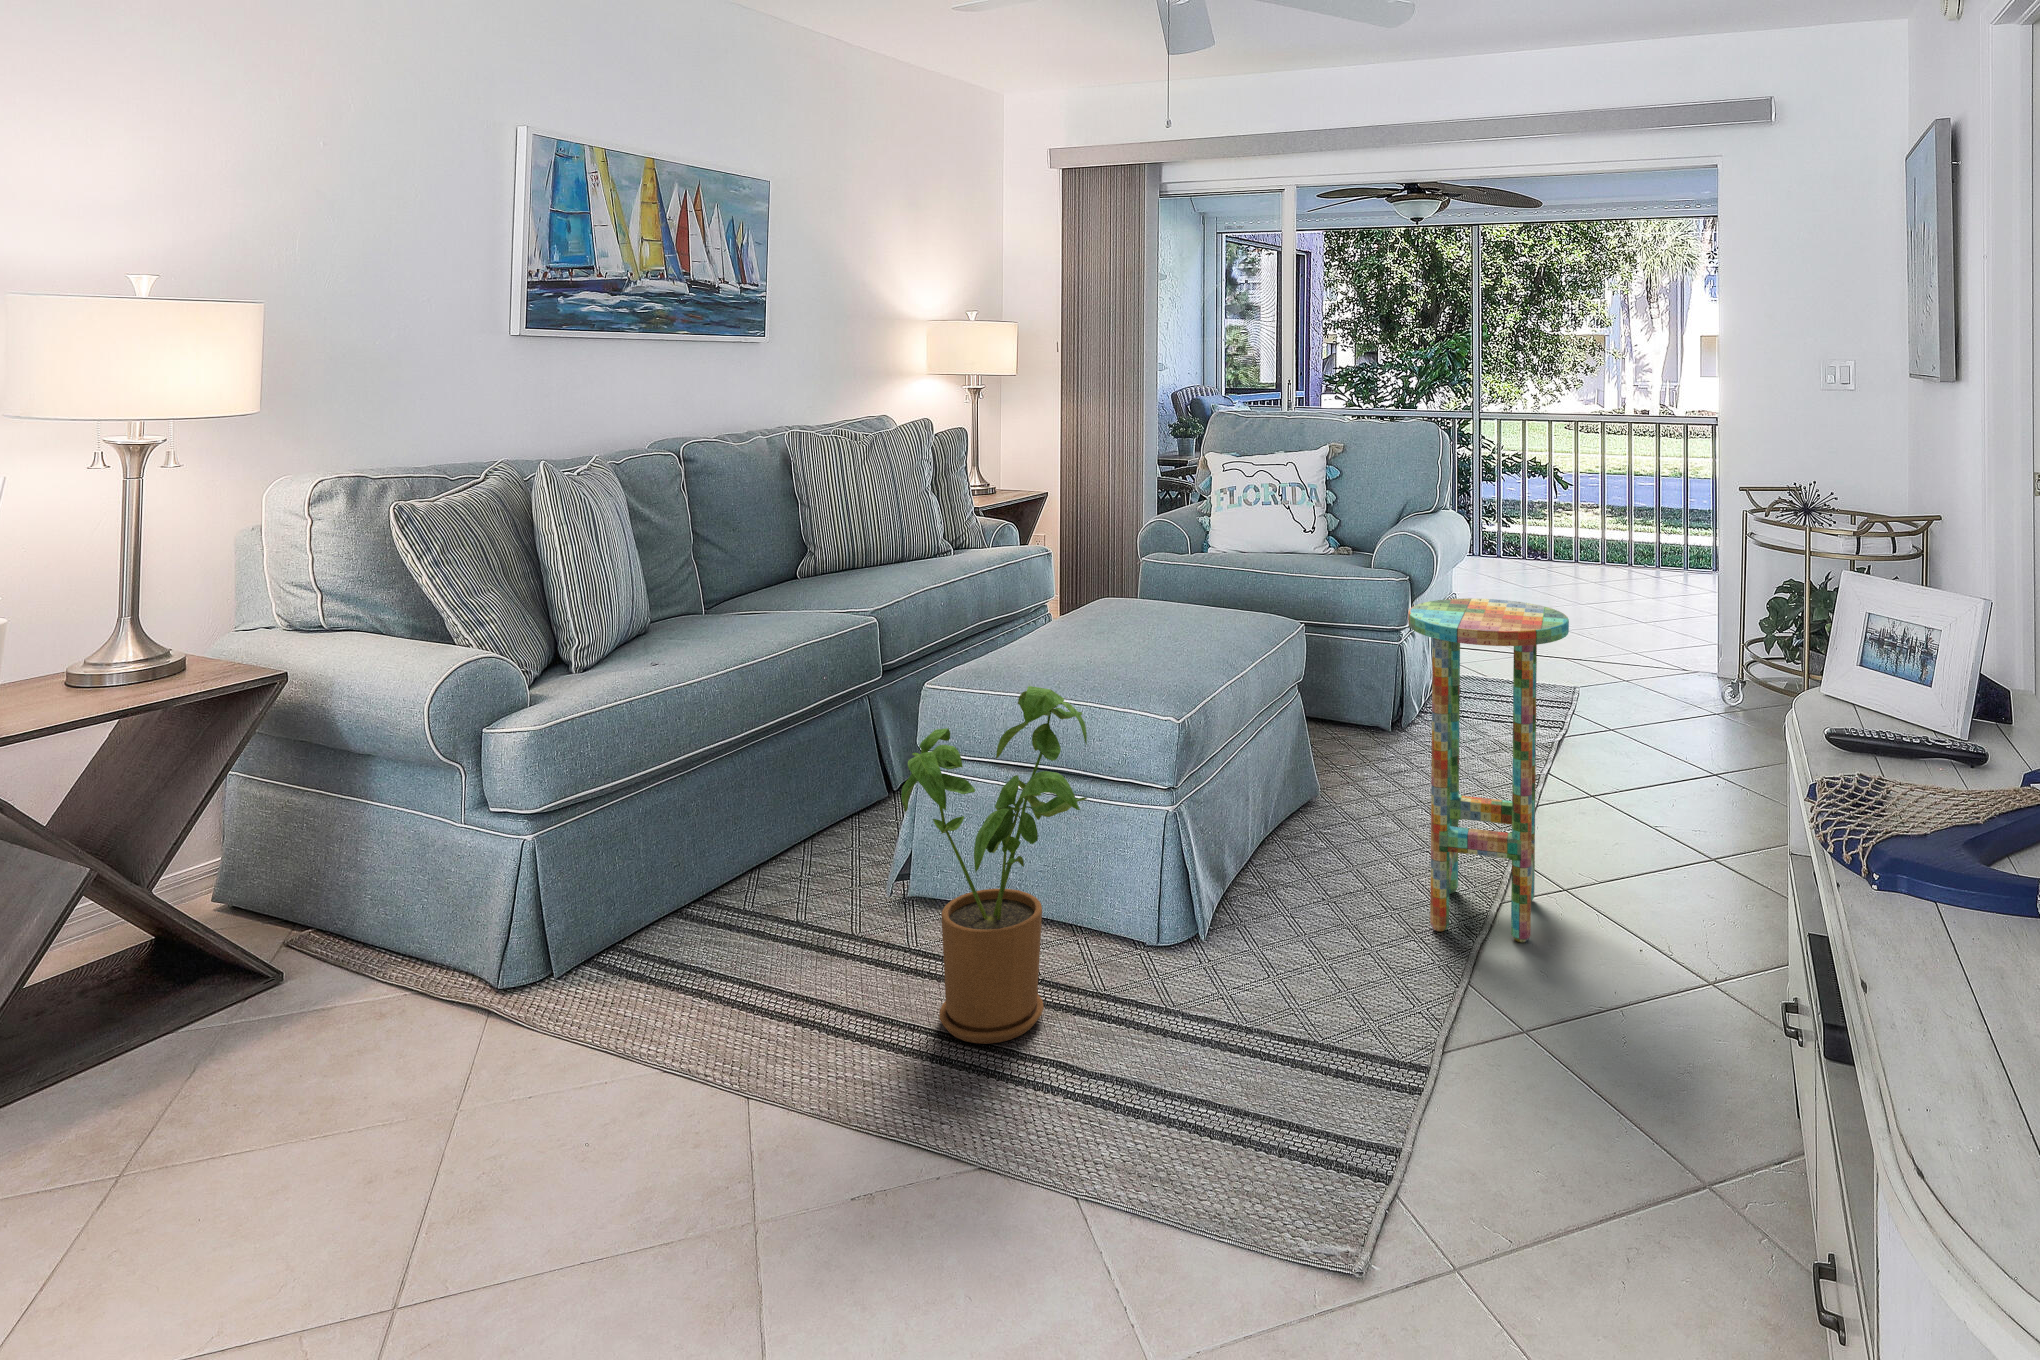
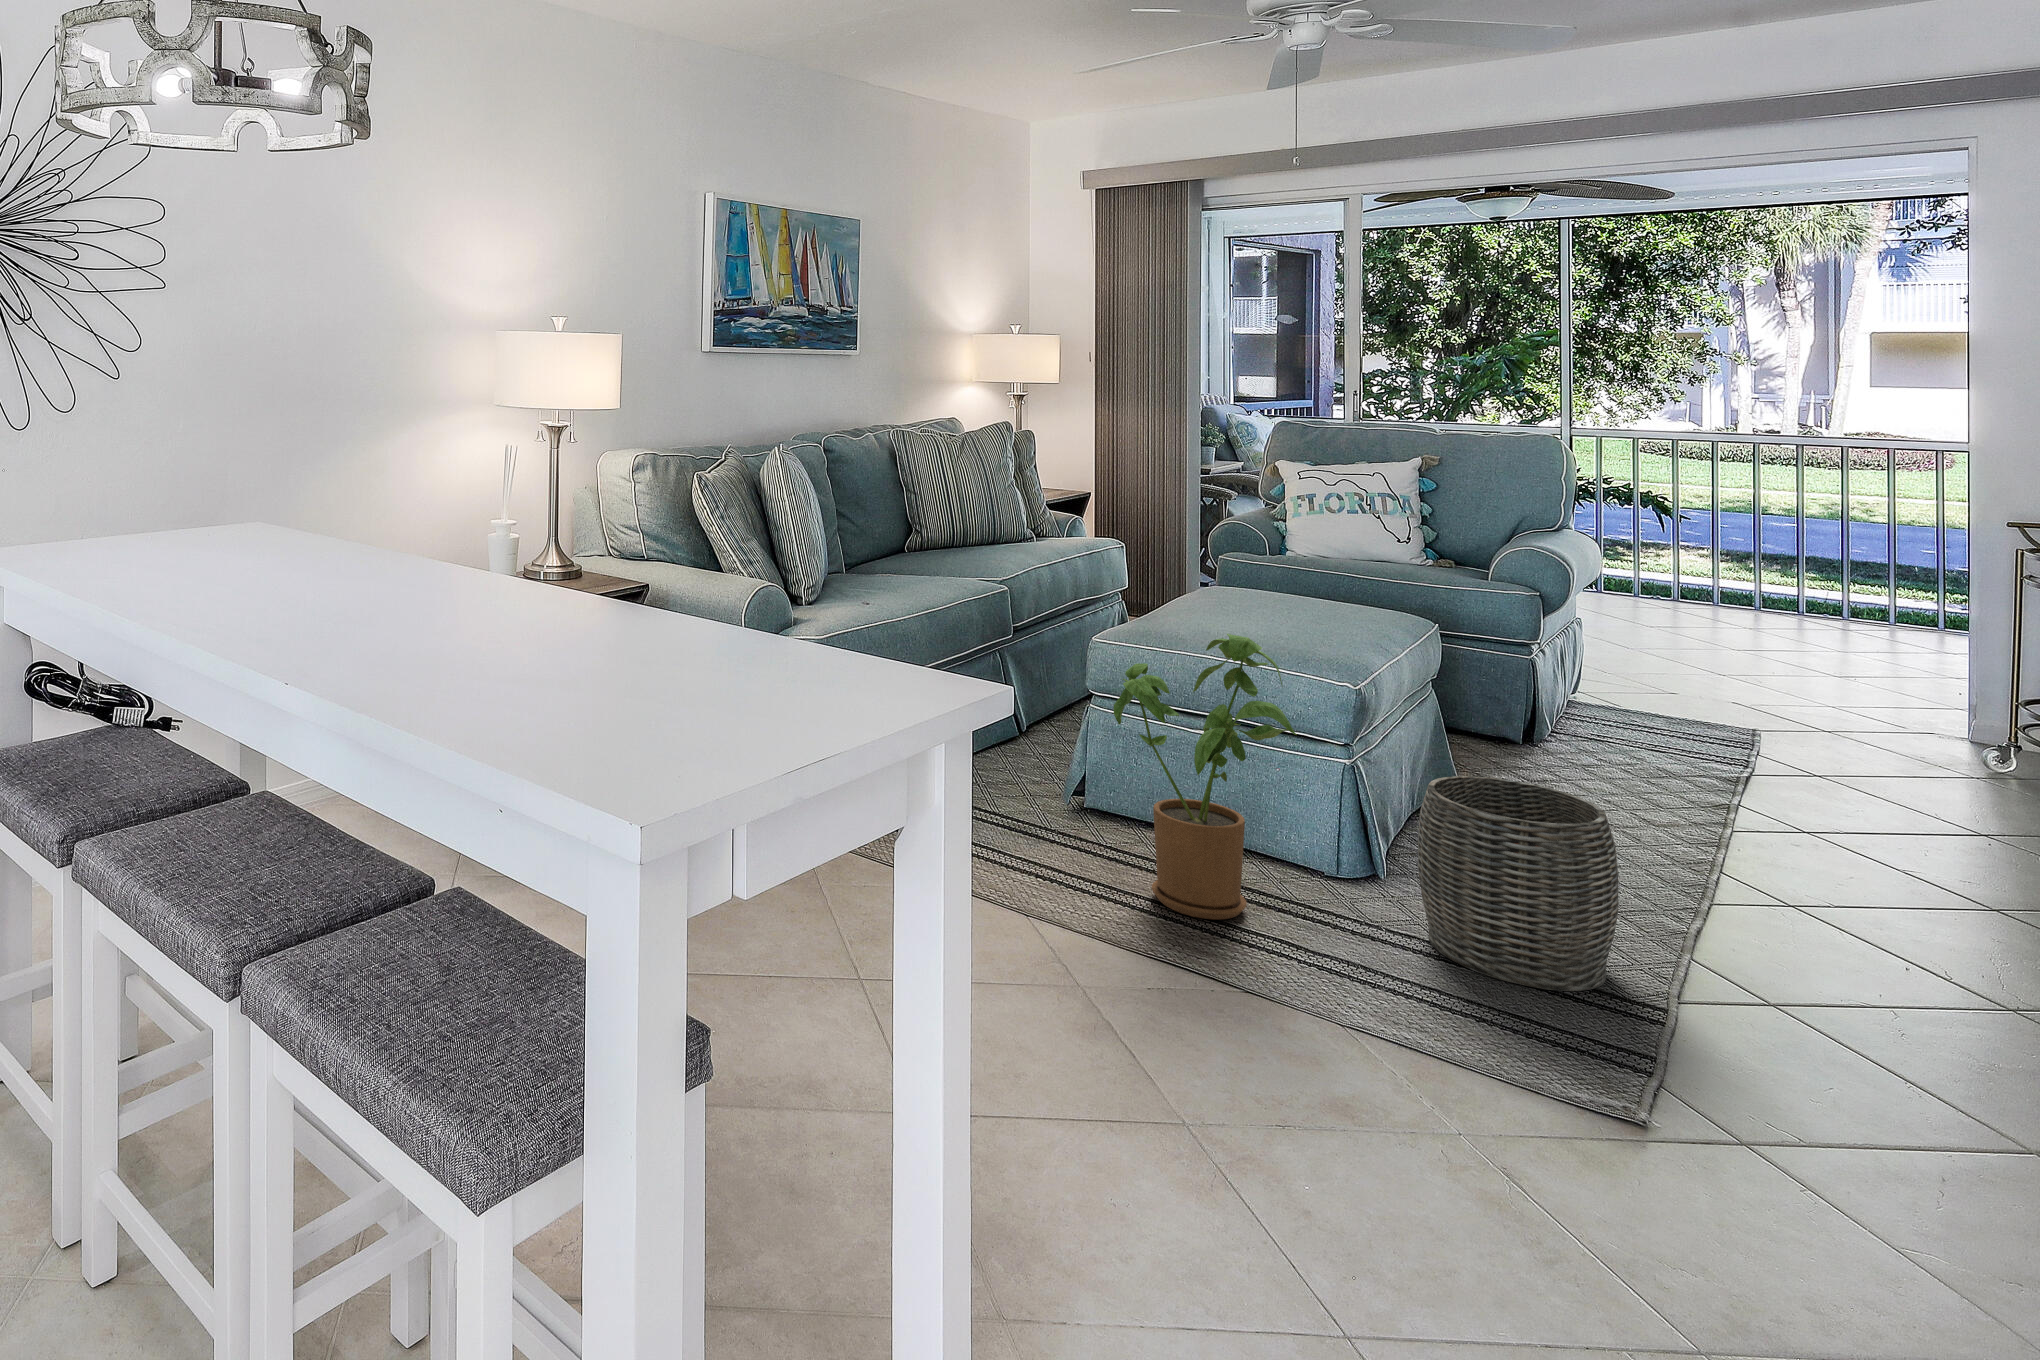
side table: present [1408,599,1569,942] -> none [1597,598,1806,937]
woven basket: none [1216,820,1392,1066] -> present [1418,776,1619,991]

